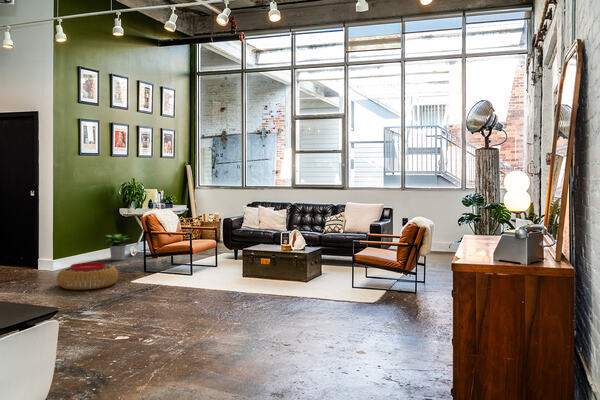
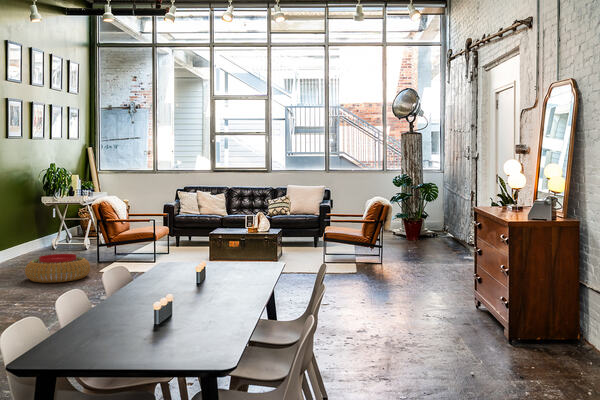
potted plant: present [103,234,131,260] -> none [22,225,60,255]

